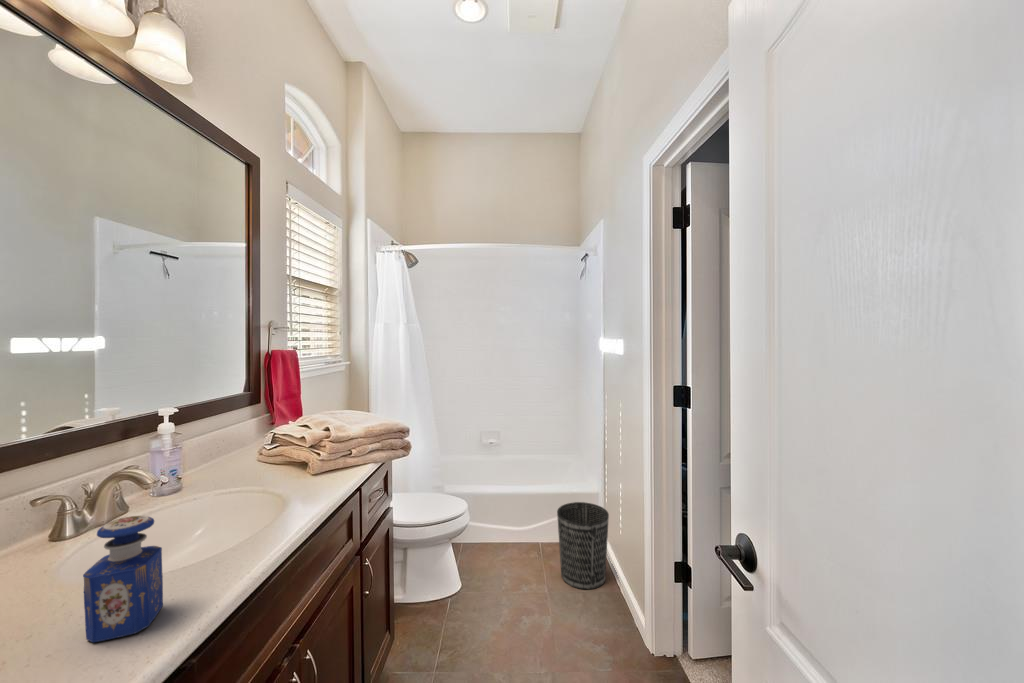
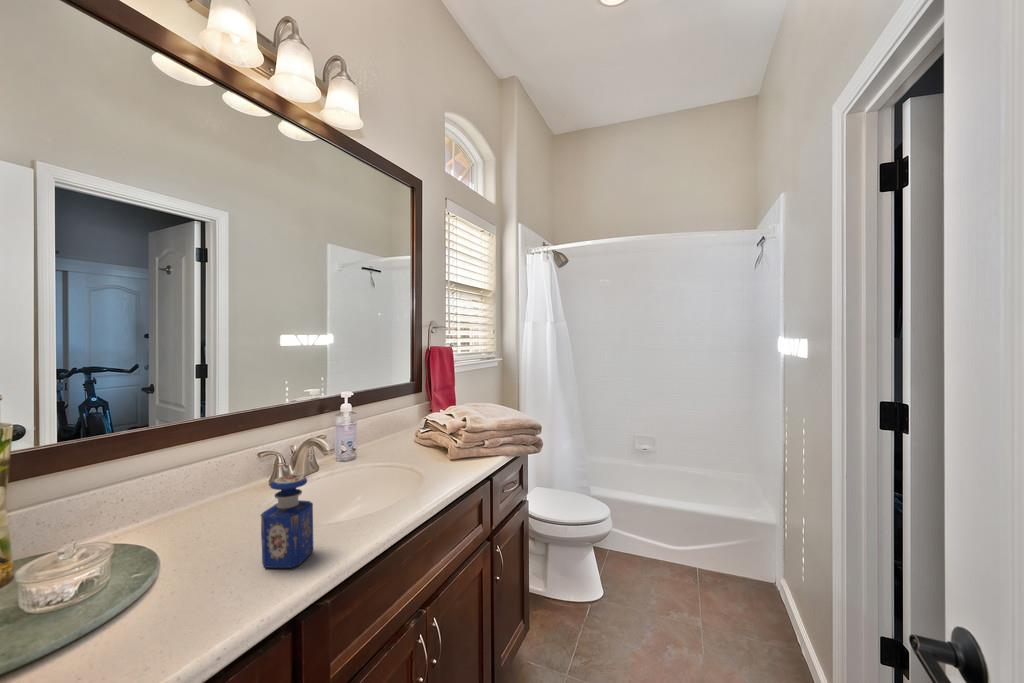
wastebasket: present [557,502,609,589] -> none [715,530,785,638]

